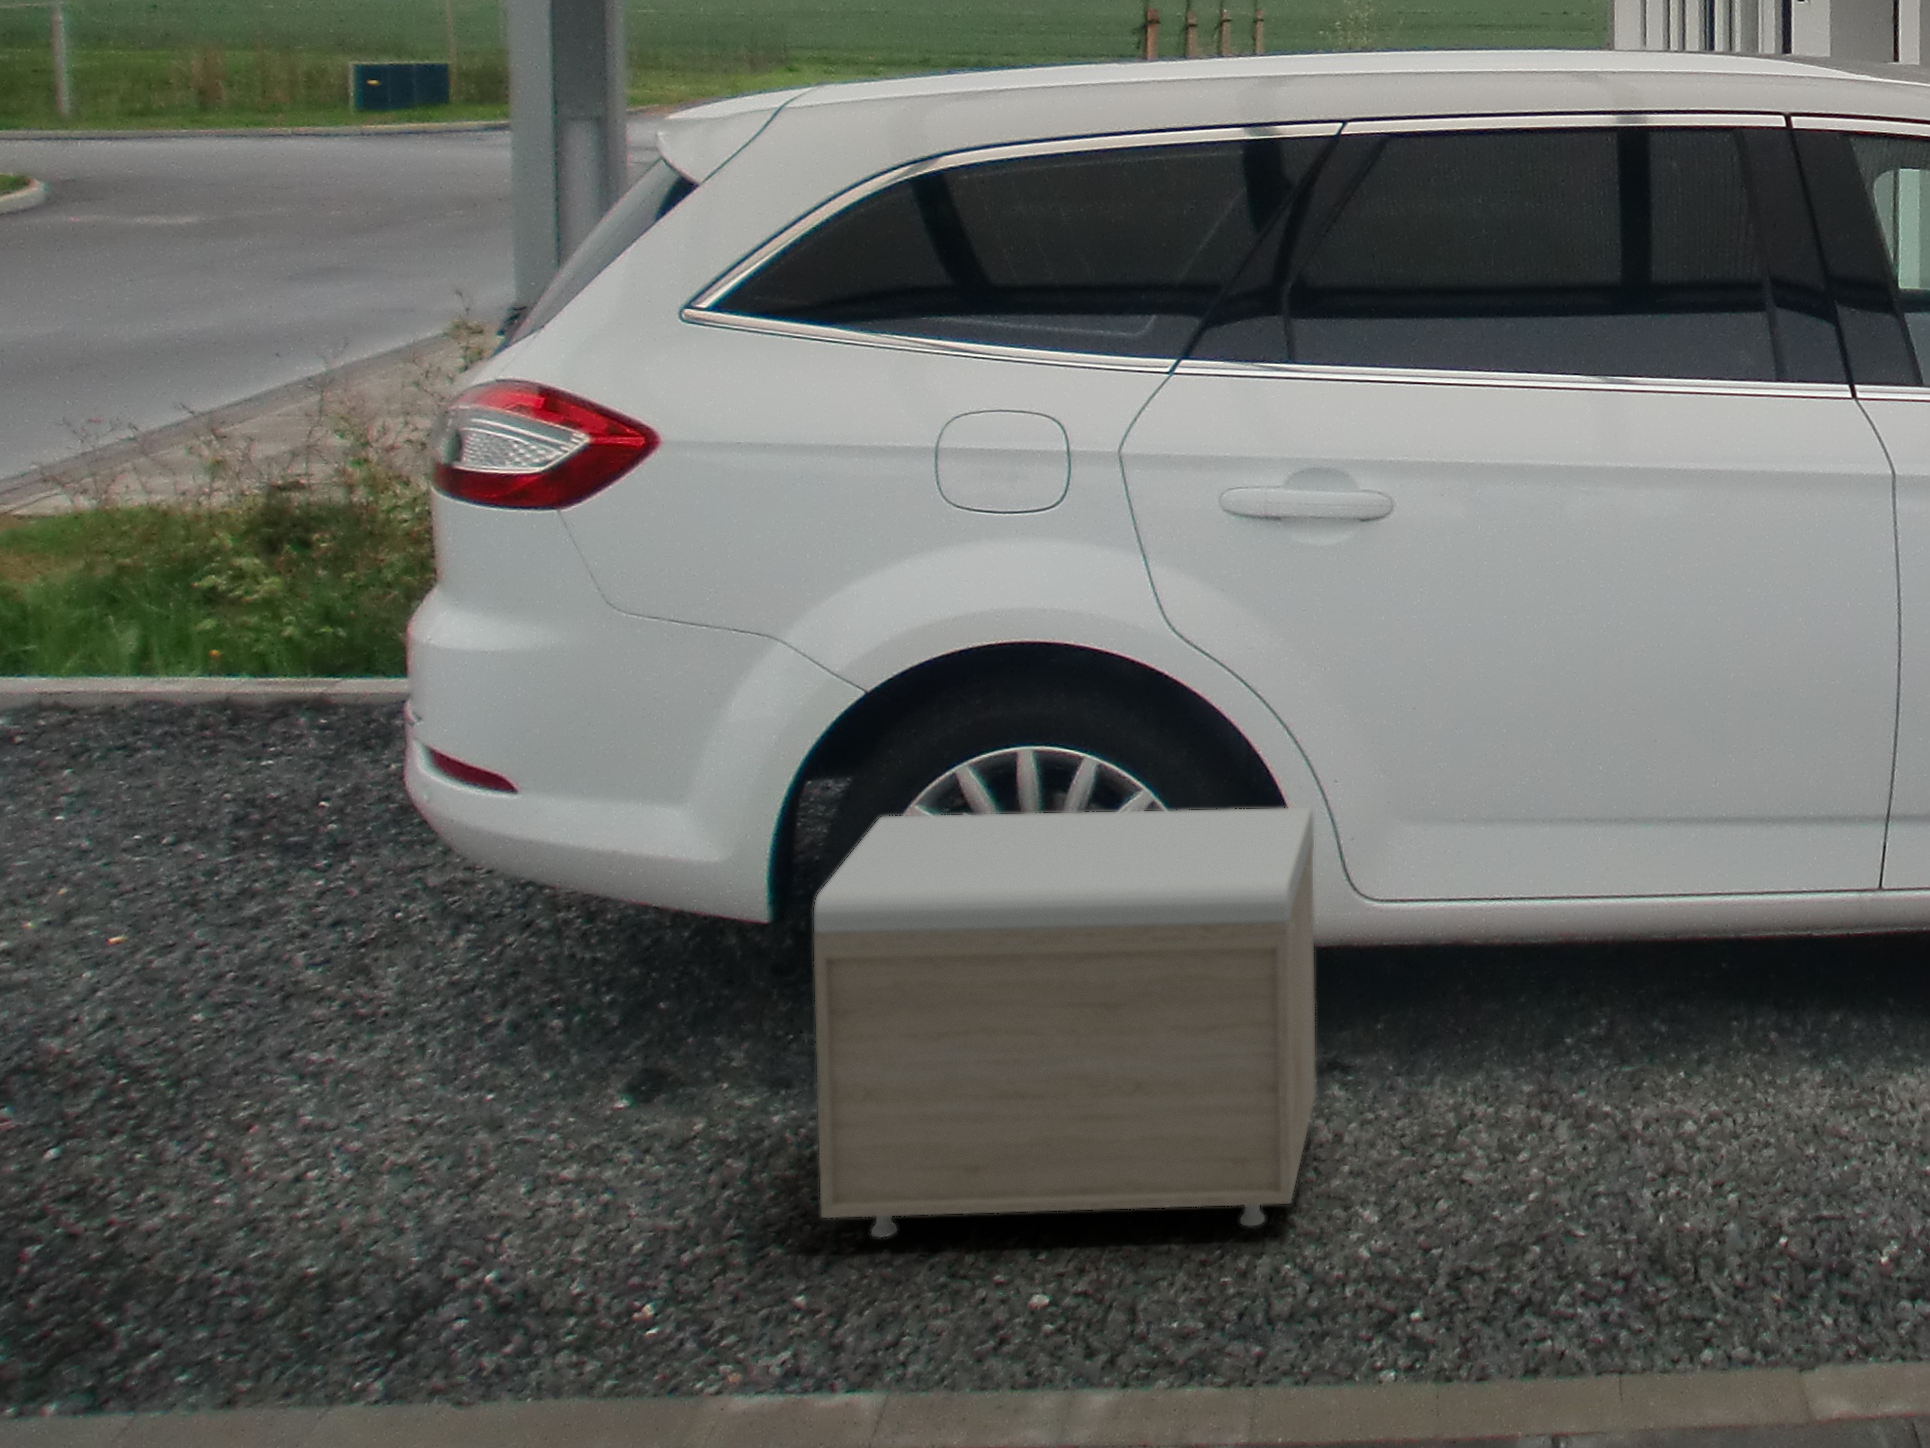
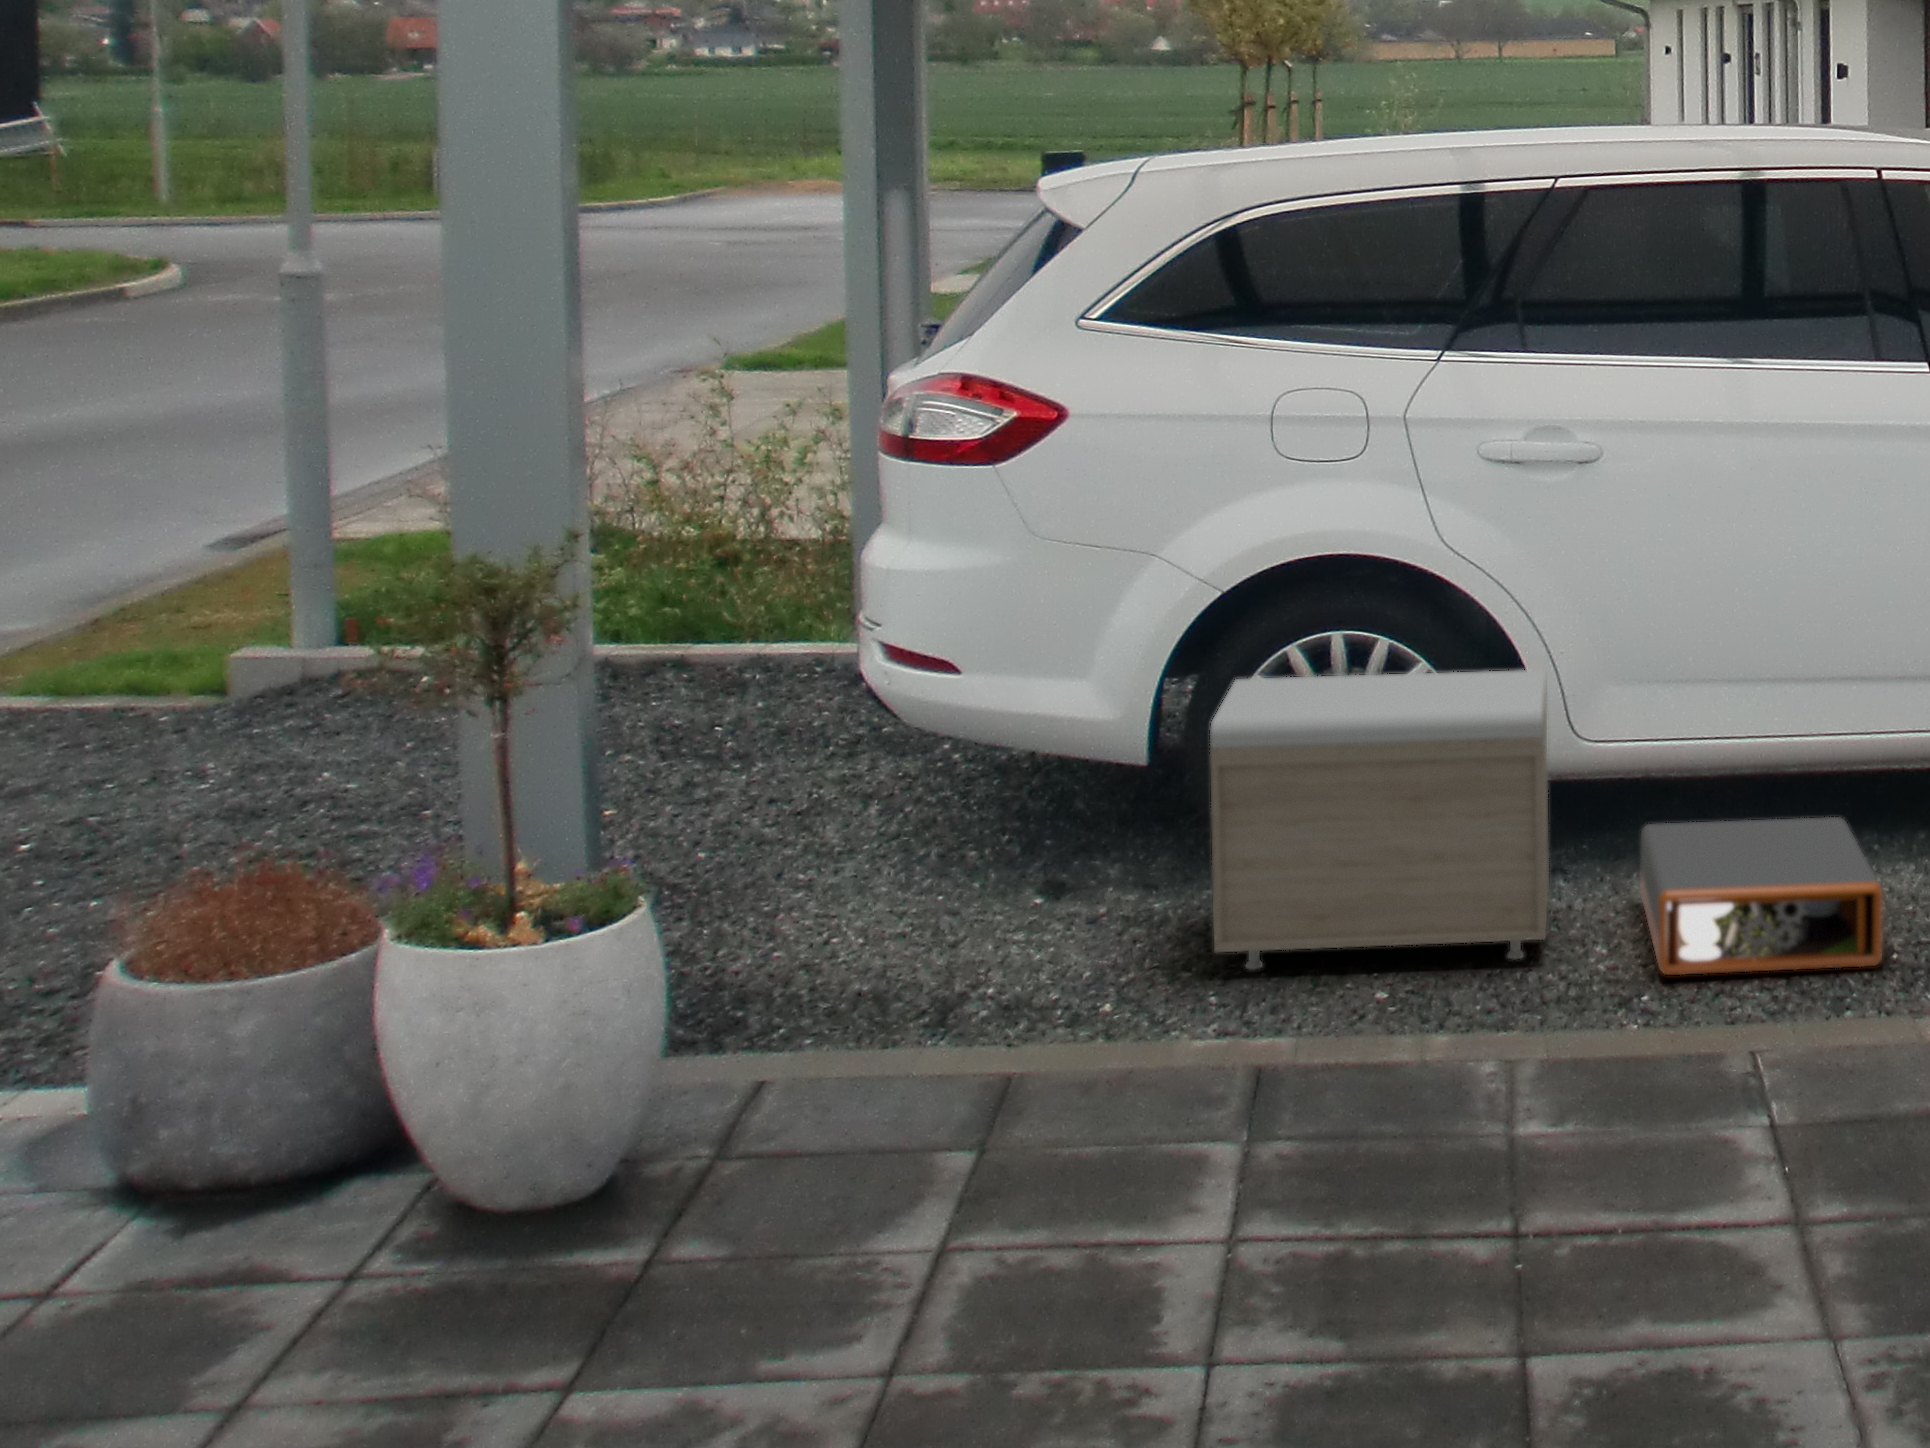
storage box: none [1442,1012,1767,1265] -> present [1640,817,1883,975]

